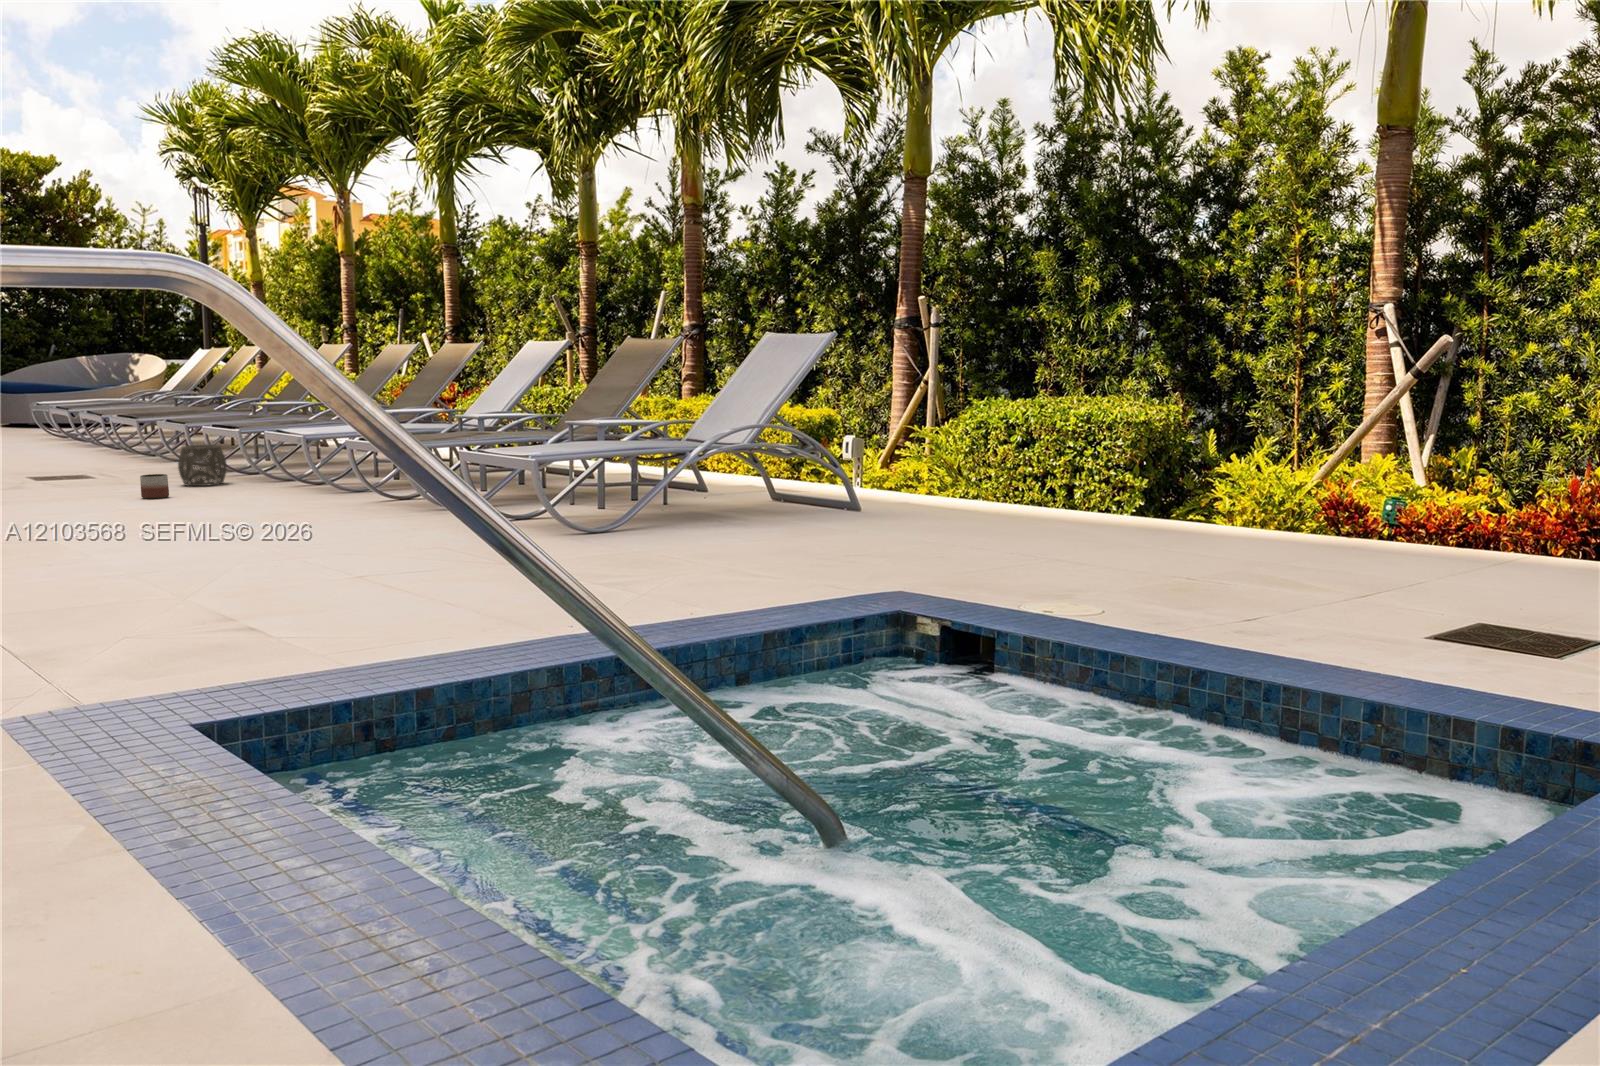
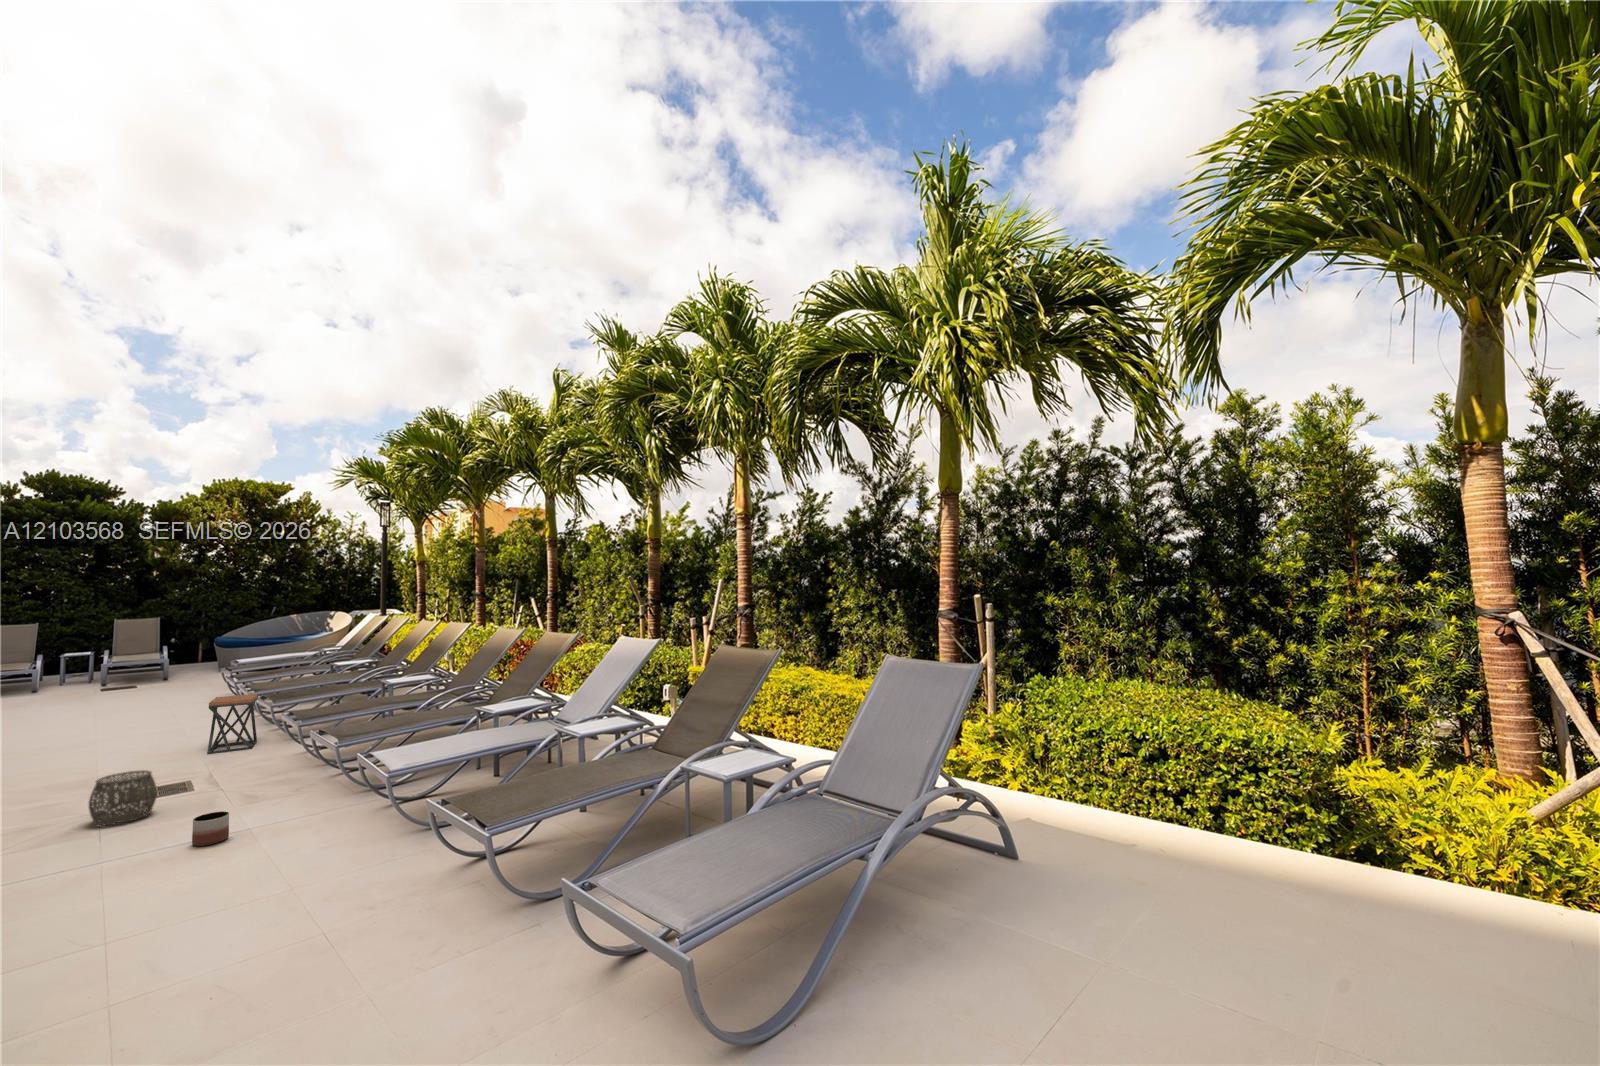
stool: none [84,409,131,468] -> present [207,694,258,754]
woven basket: present [178,444,227,486] -> present [89,770,157,826]

